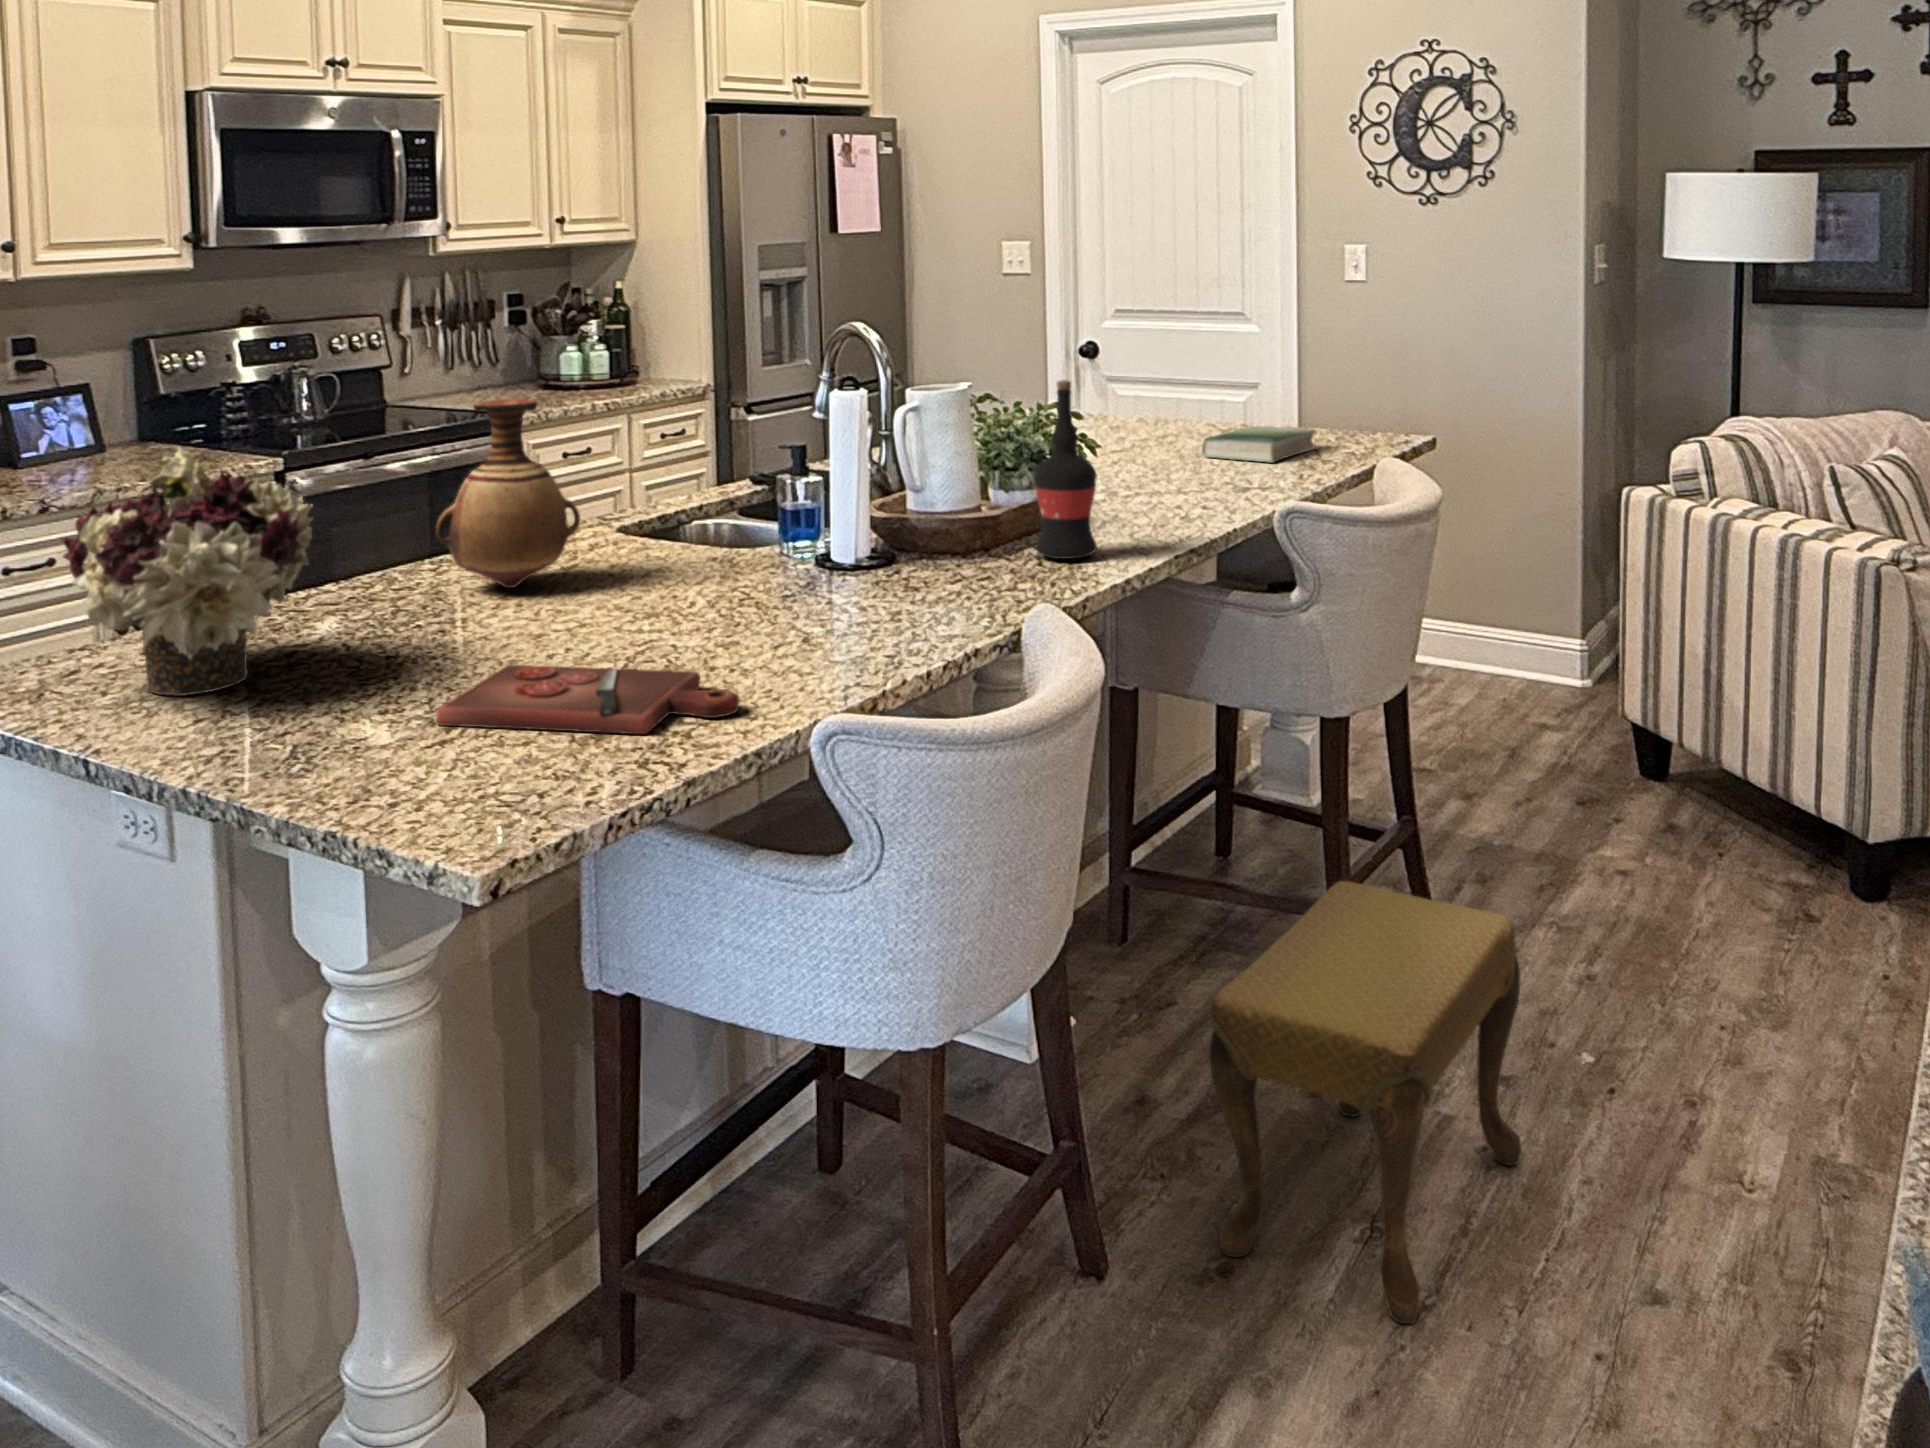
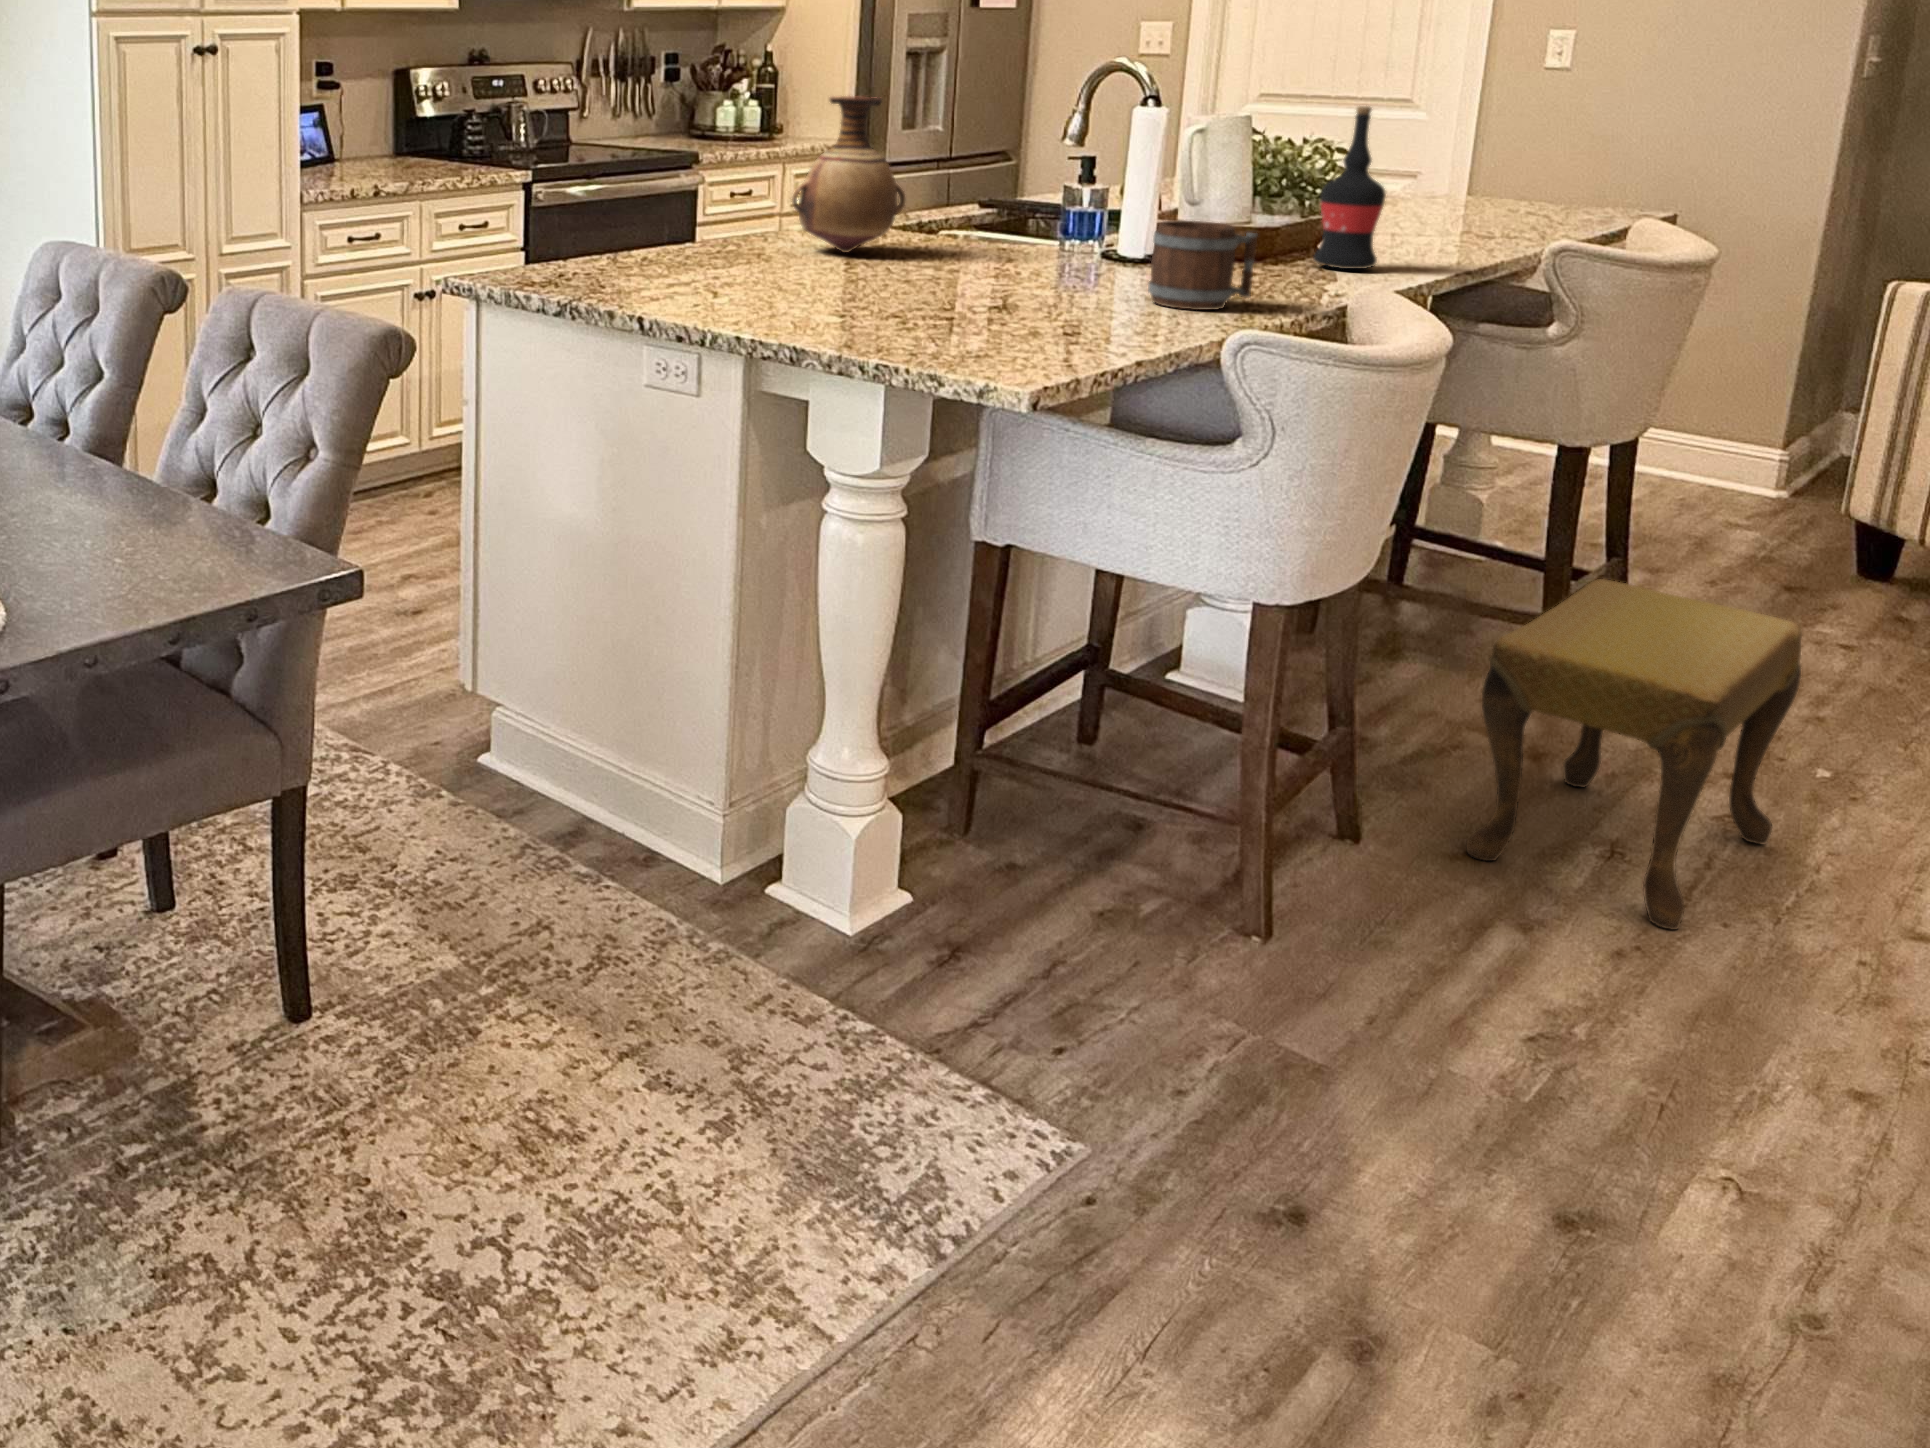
book: present [1202,426,1315,463] -> none [1417,191,1543,222]
flower arrangement: present [61,447,312,696] -> none [574,101,762,290]
mug: none [796,545,912,656] -> present [1148,221,1258,310]
cutting board: present [437,665,739,734] -> none [891,289,1141,337]

